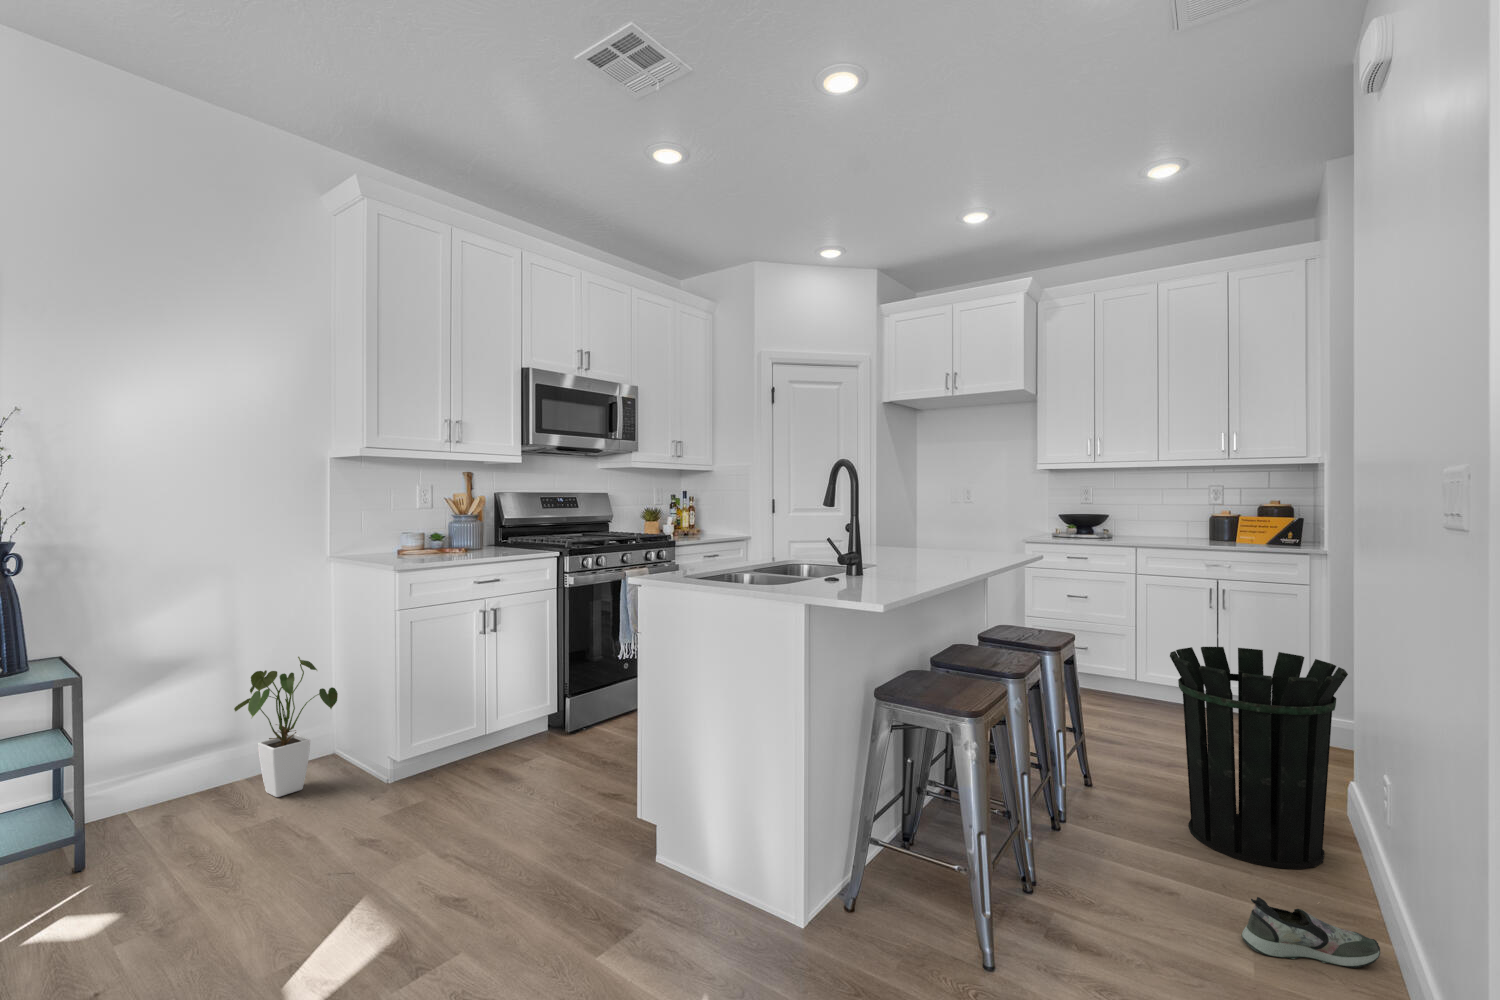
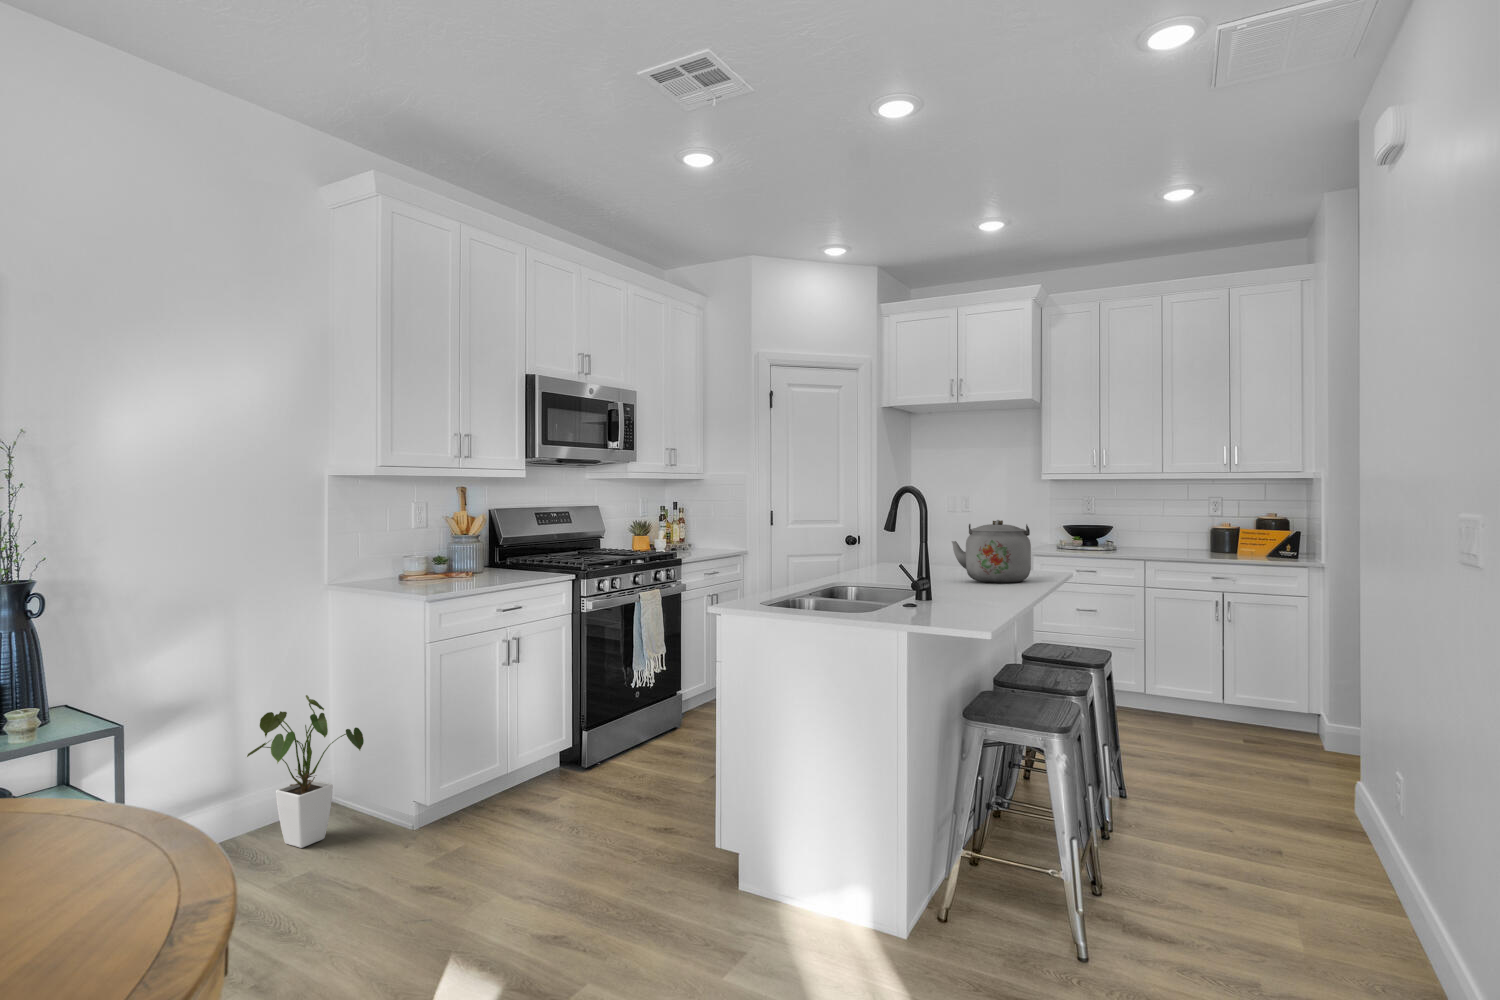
kettle: none [910,499,991,562] -> present [952,520,1031,583]
waste bin: present [1170,647,1348,869] -> none [1205,661,1364,862]
shoe: present [1241,897,1380,968] -> none [1288,884,1403,938]

